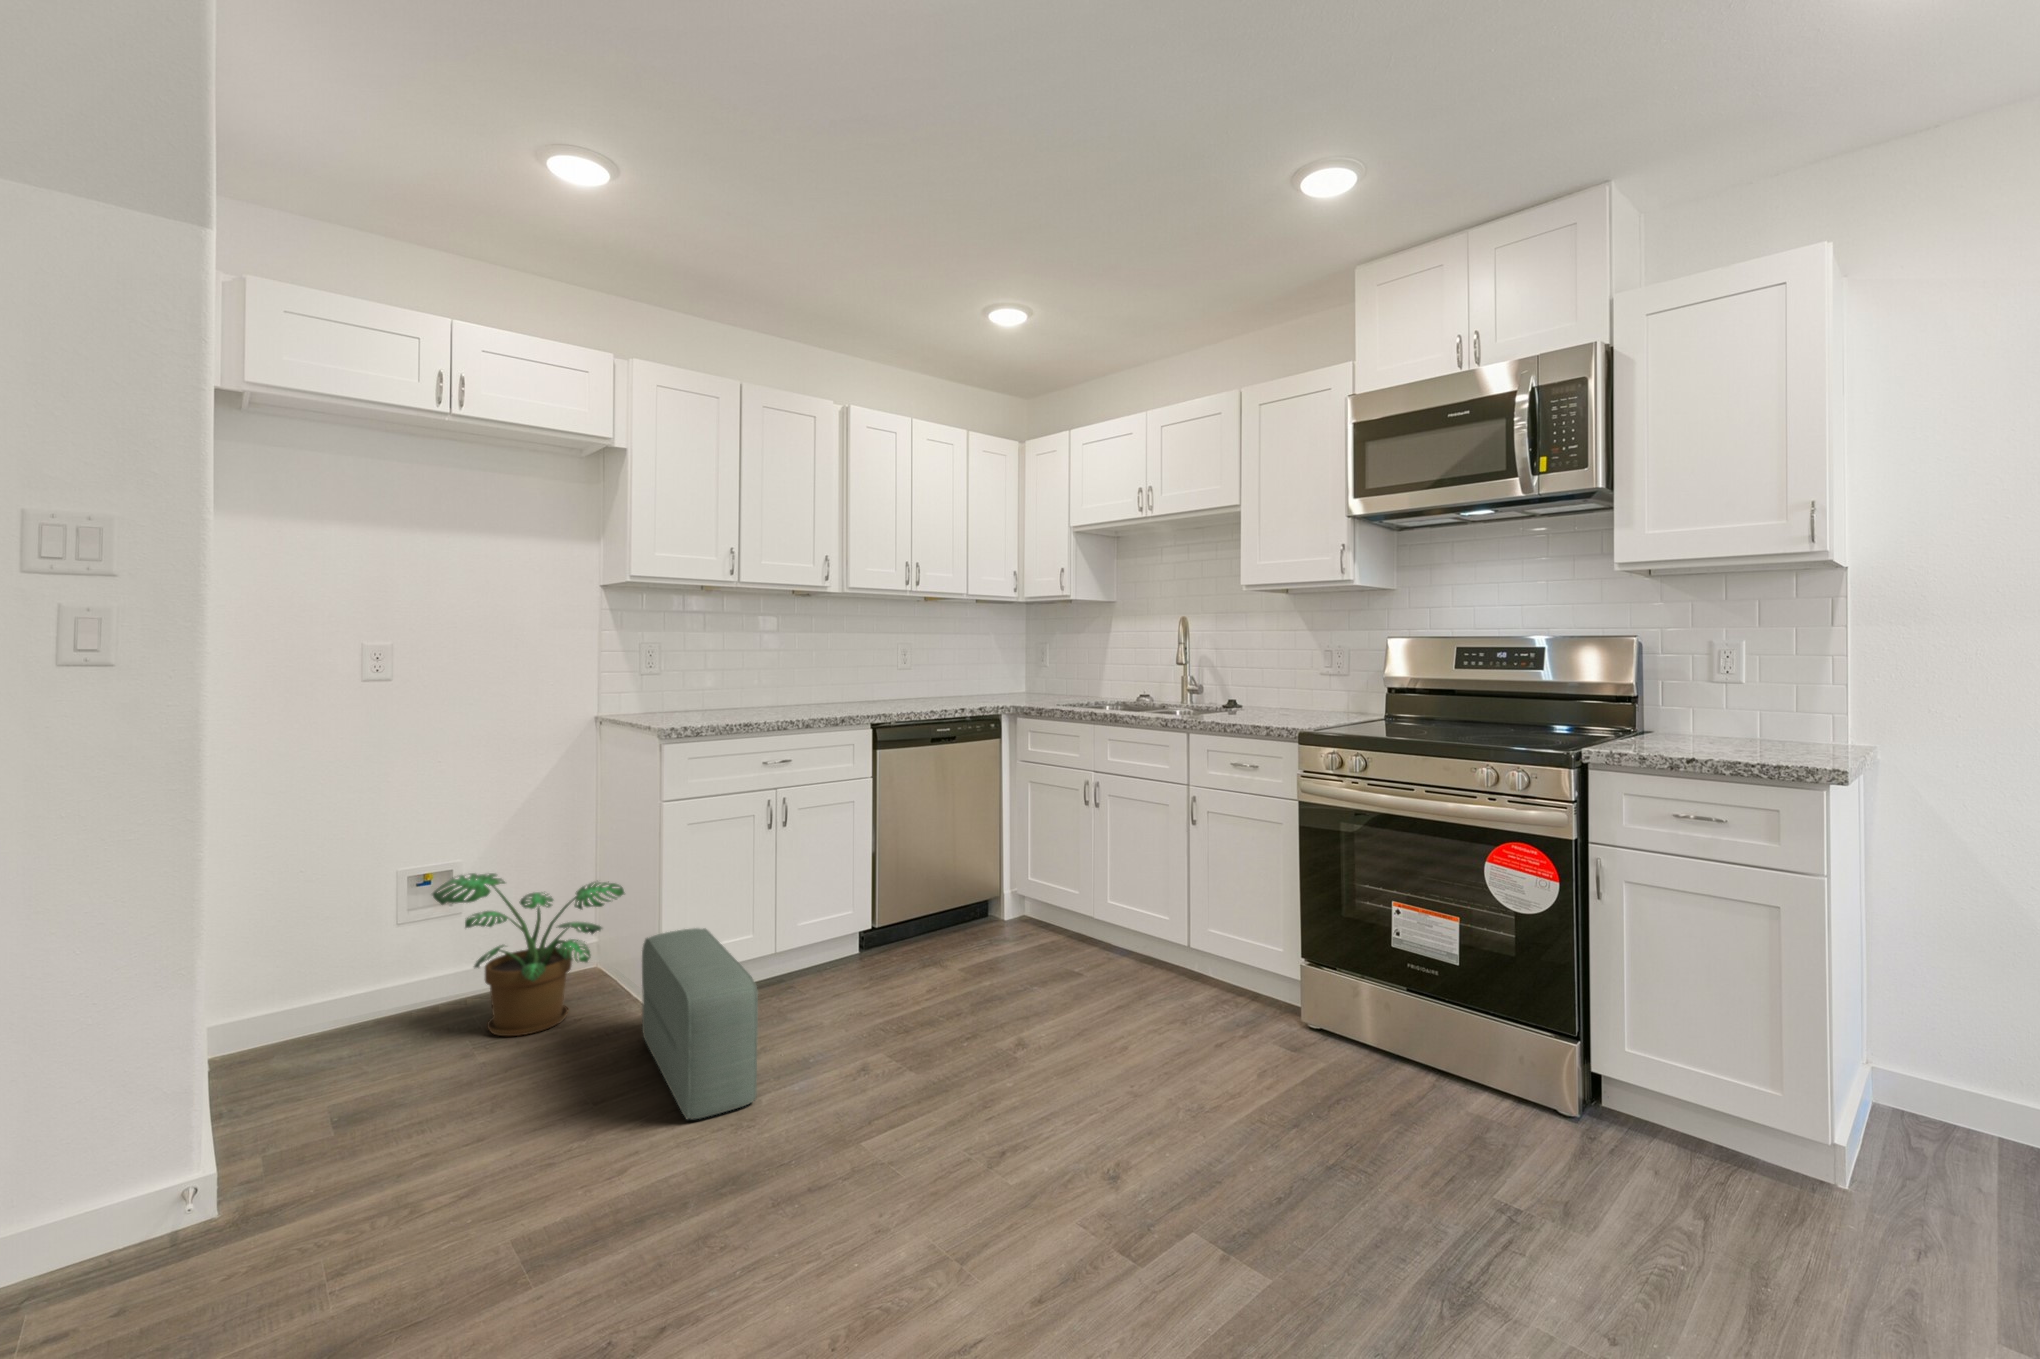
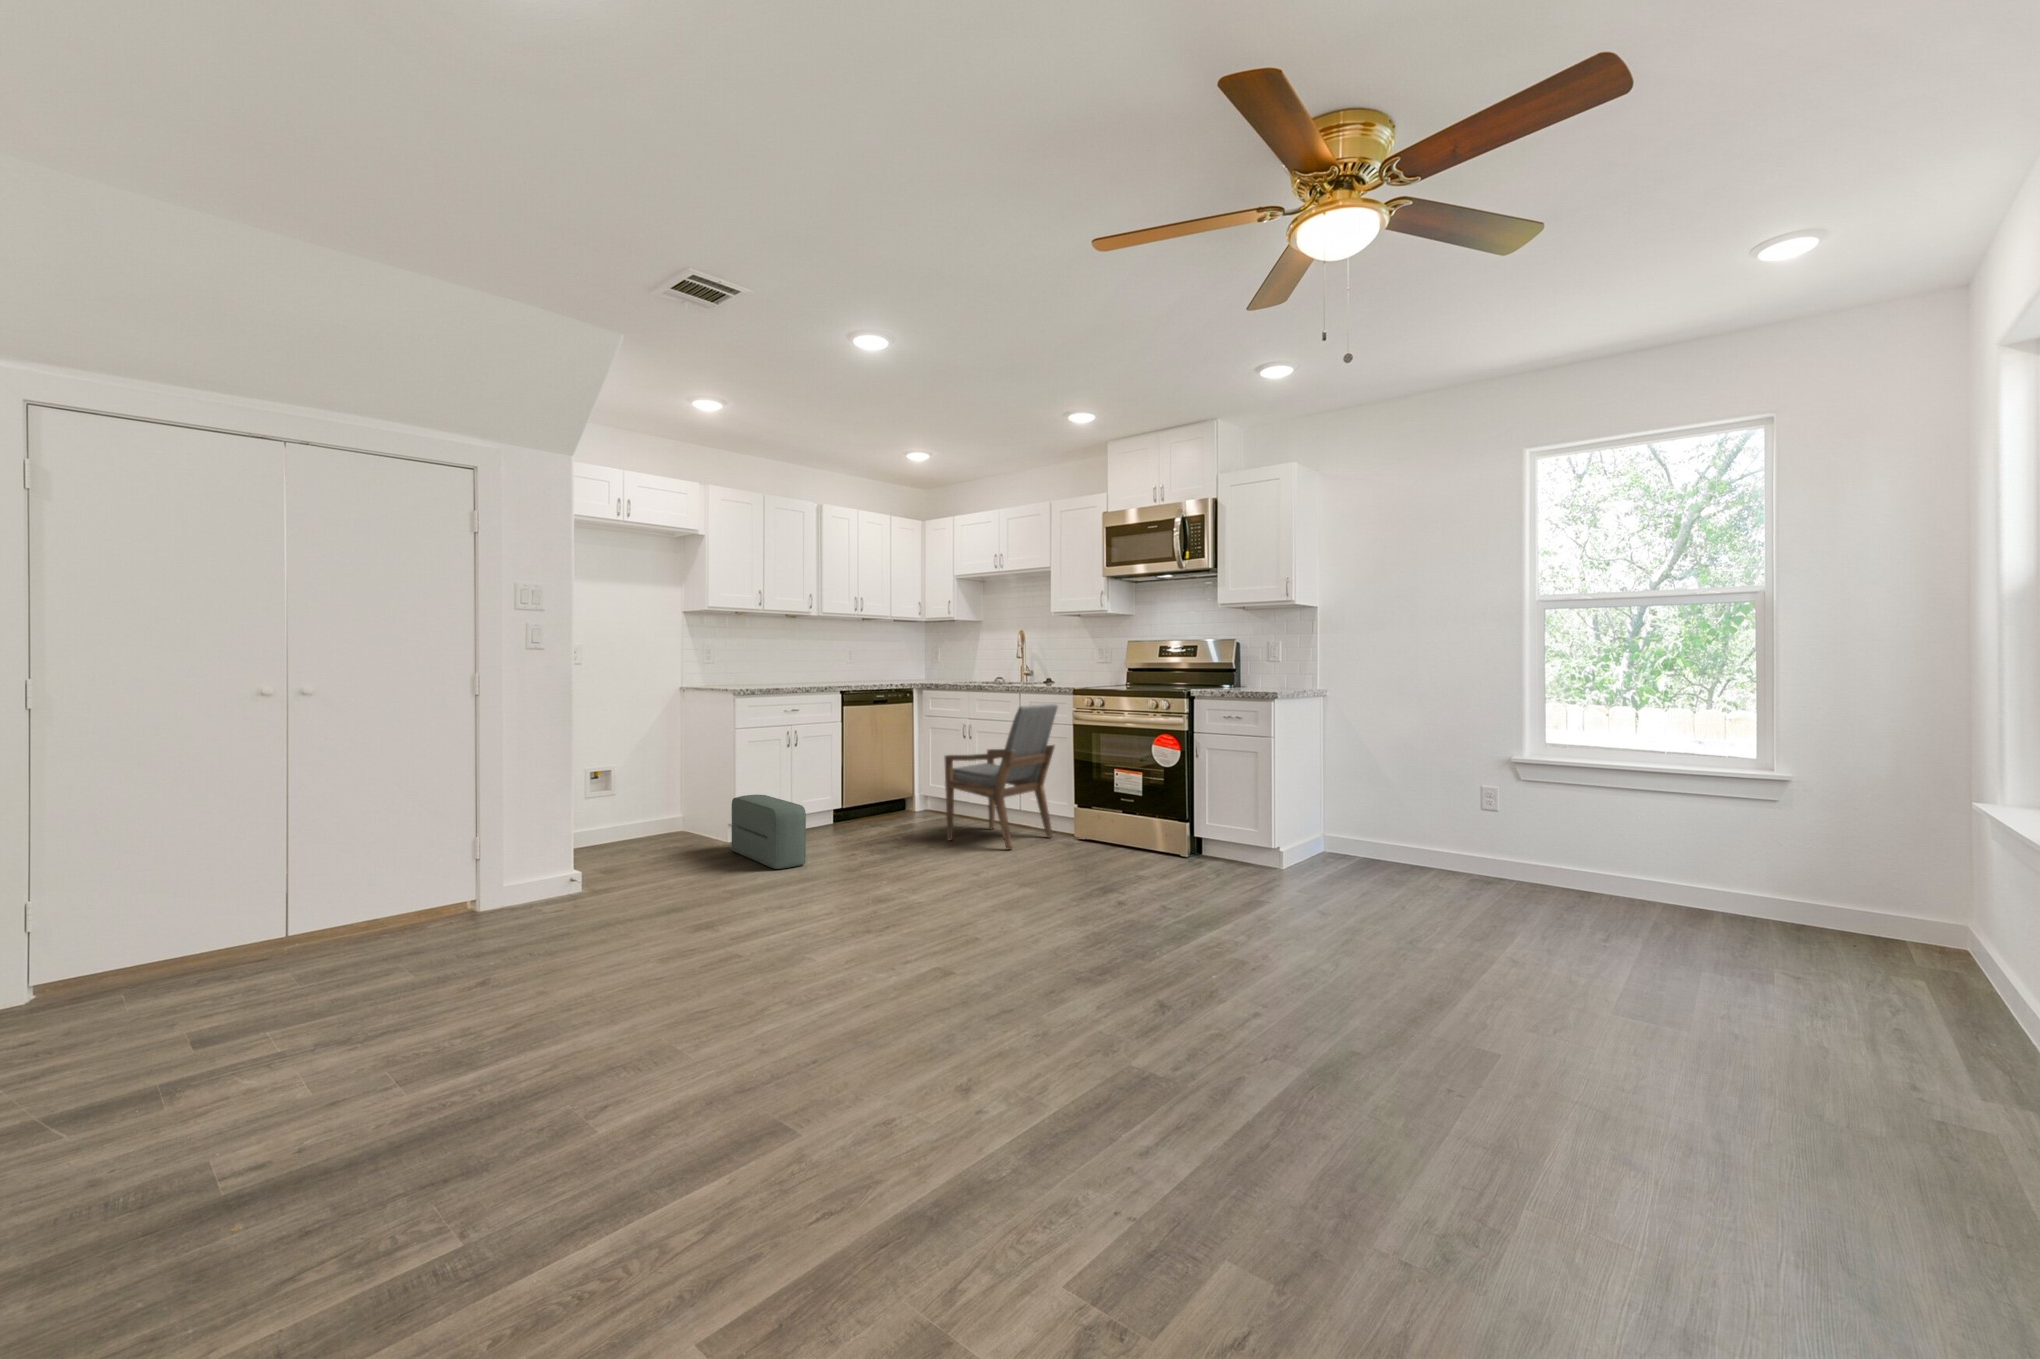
armchair: none [1049,761,1269,1062] -> present [944,704,1058,850]
potted plant: present [432,873,624,1036] -> none [606,771,713,852]

